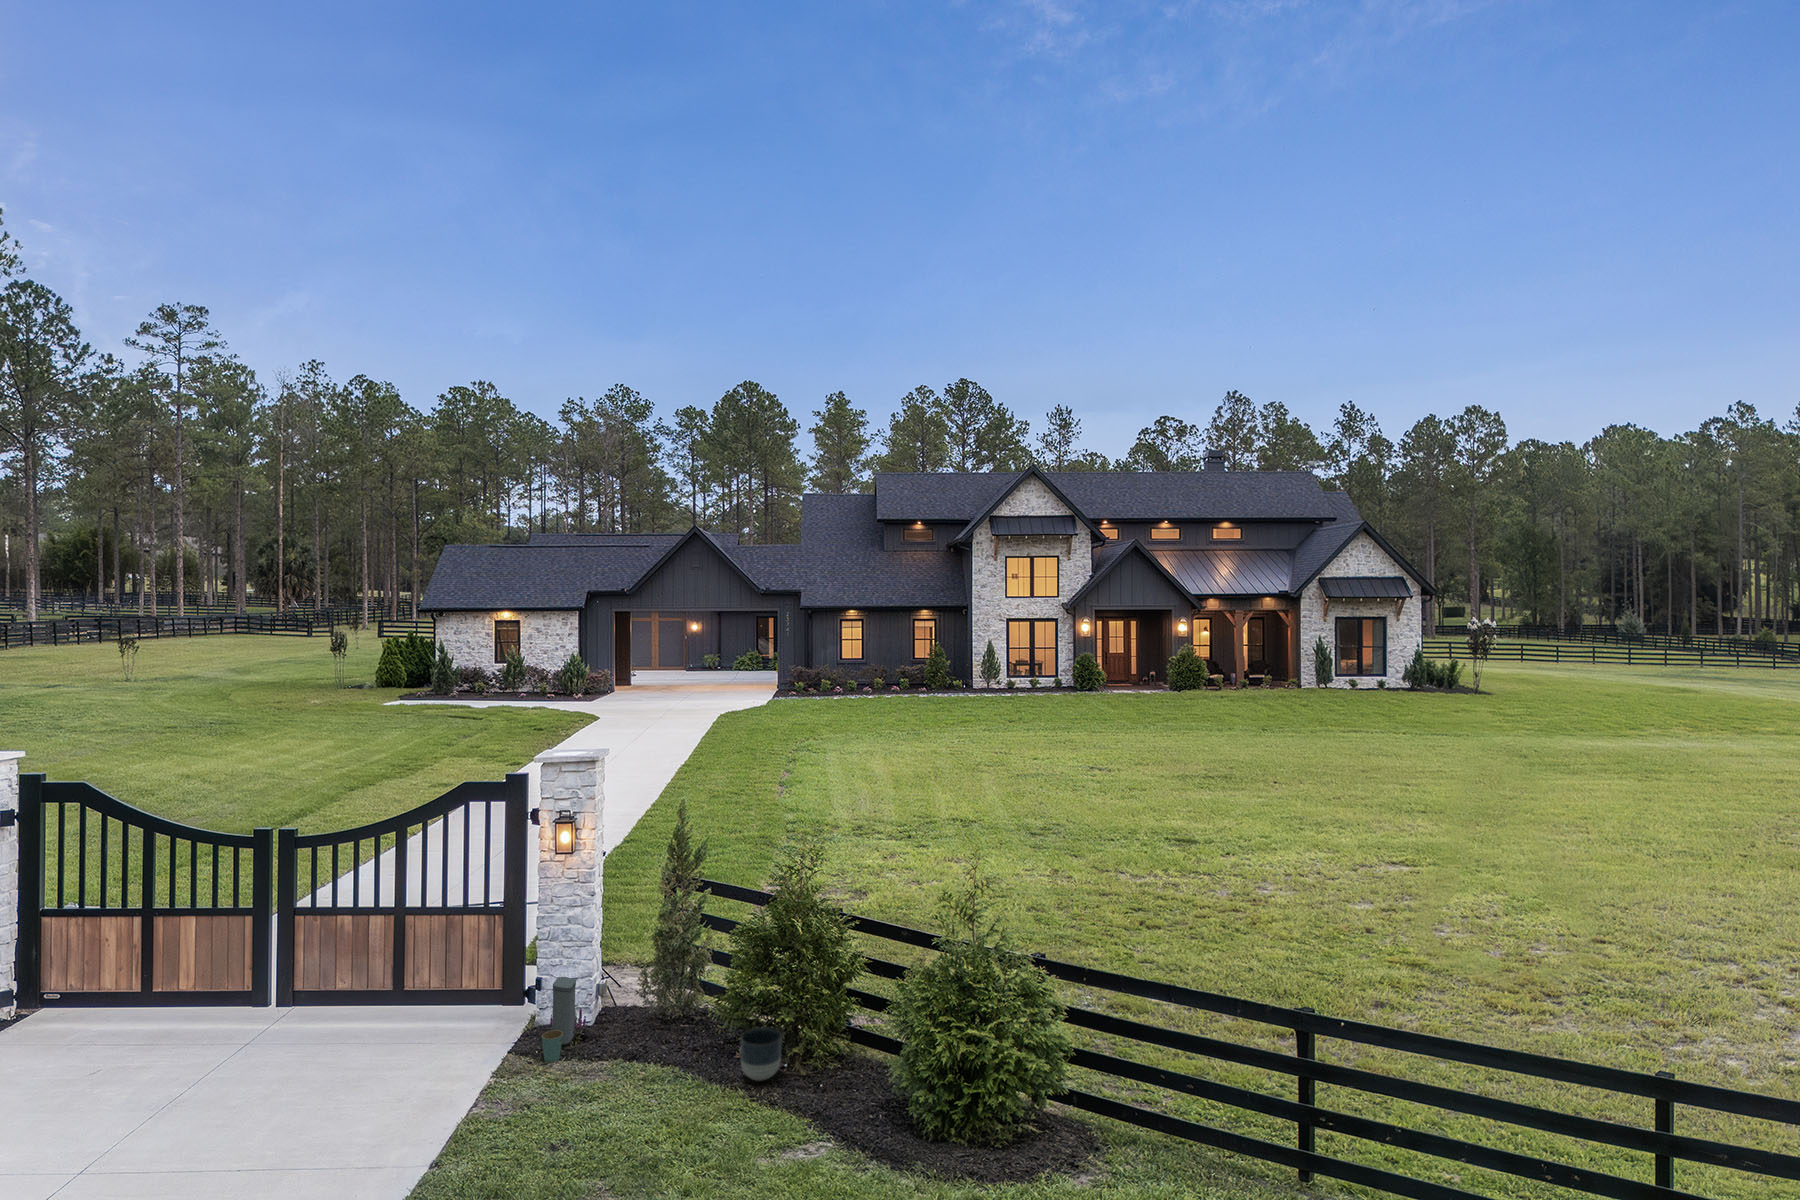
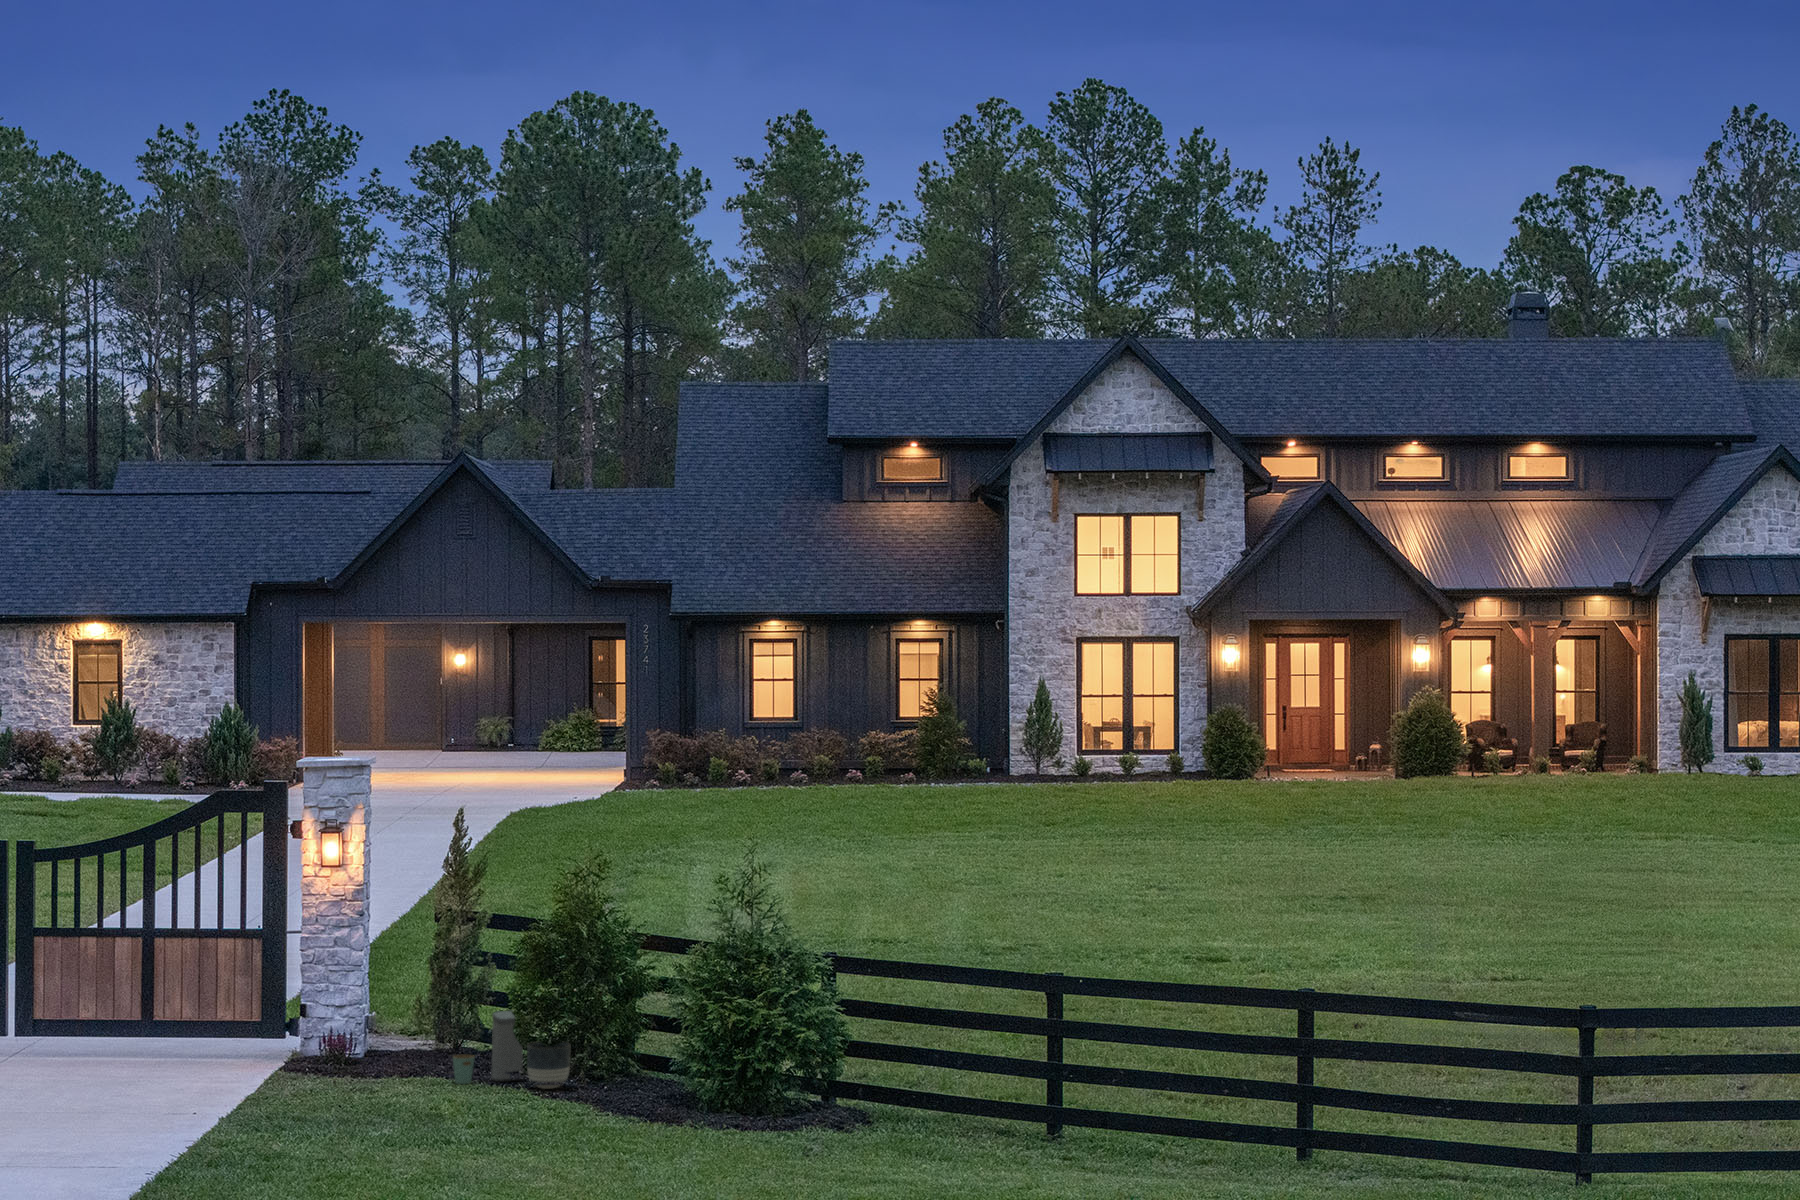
trash can: present [542,977,576,1062] -> present [453,1010,523,1084]

